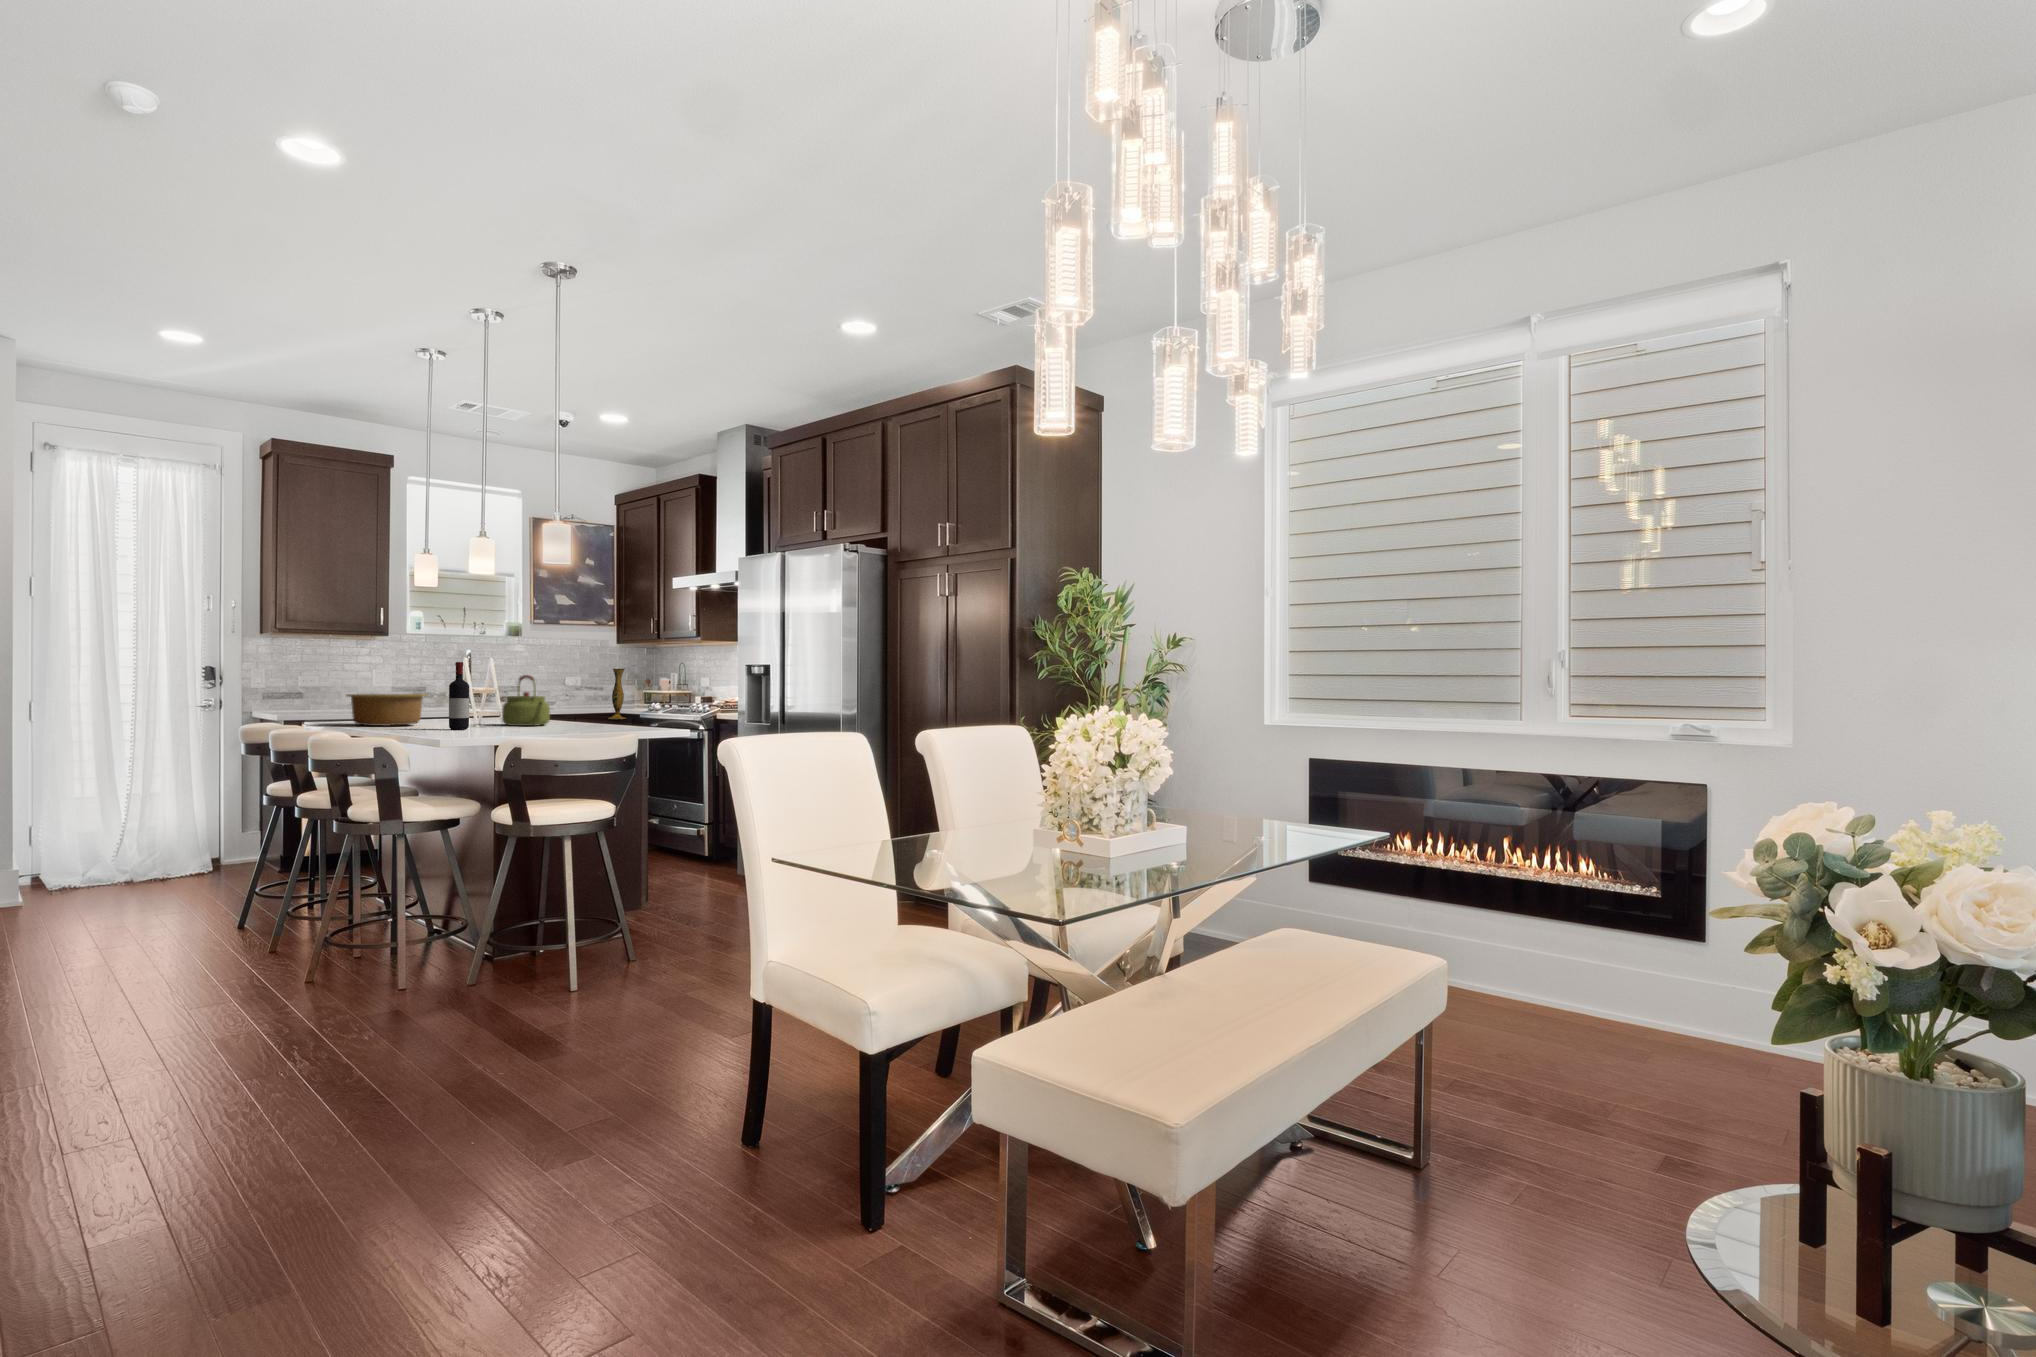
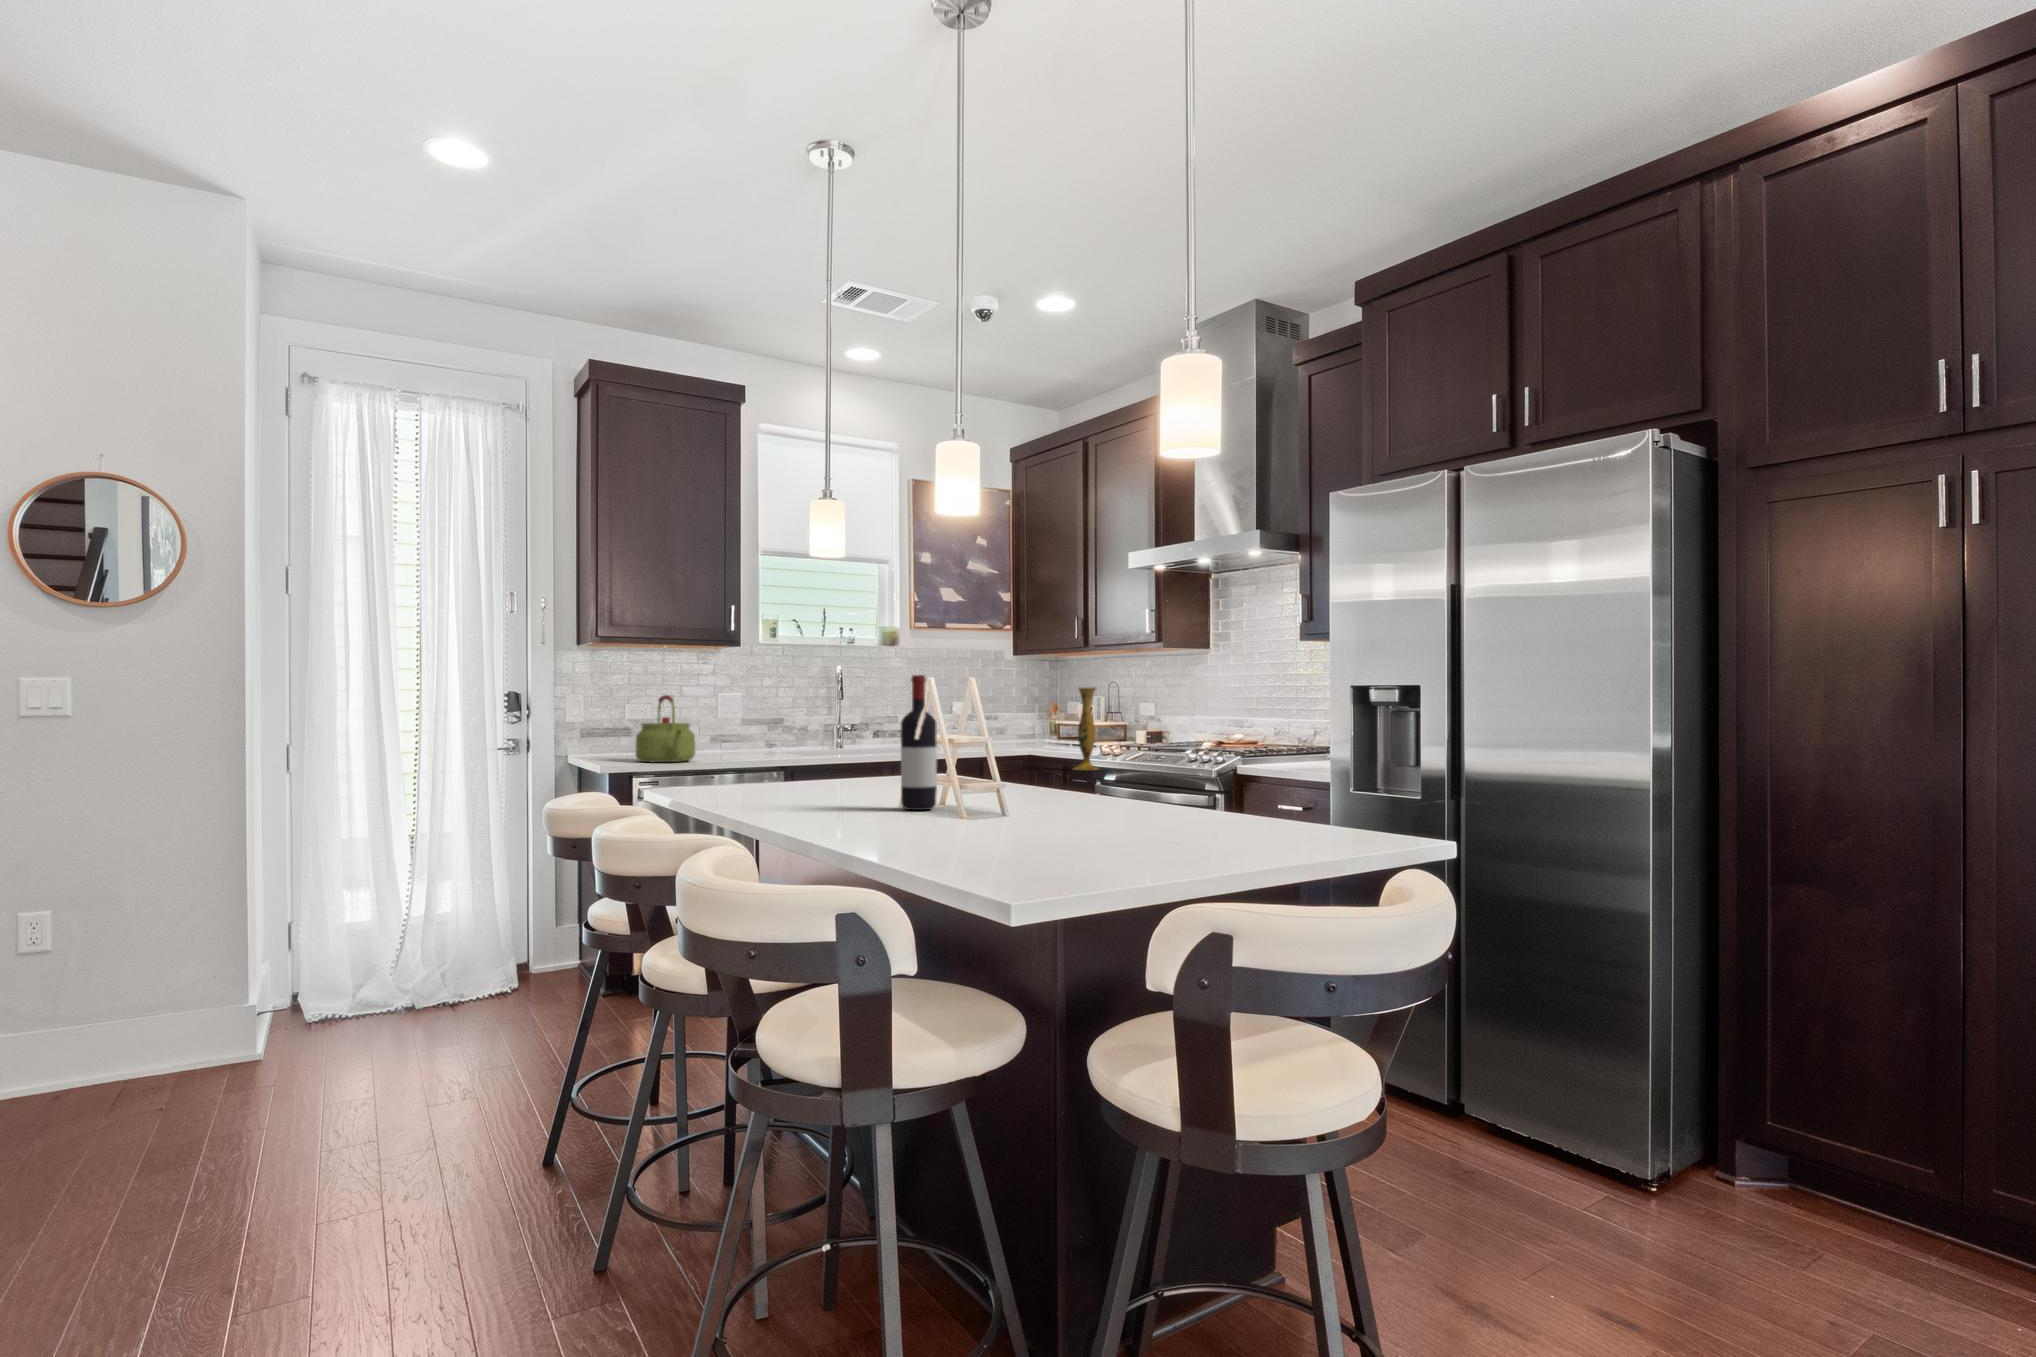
kettle: present [502,675,550,726] -> present [635,695,695,762]
bowl: present [346,694,427,726] -> none [711,735,845,797]

